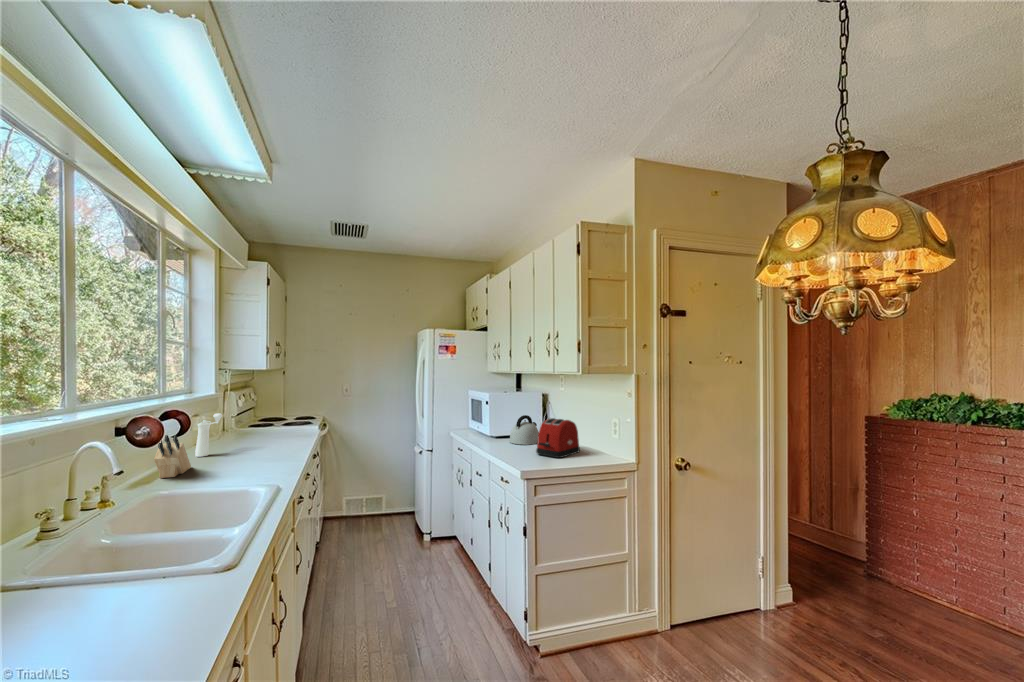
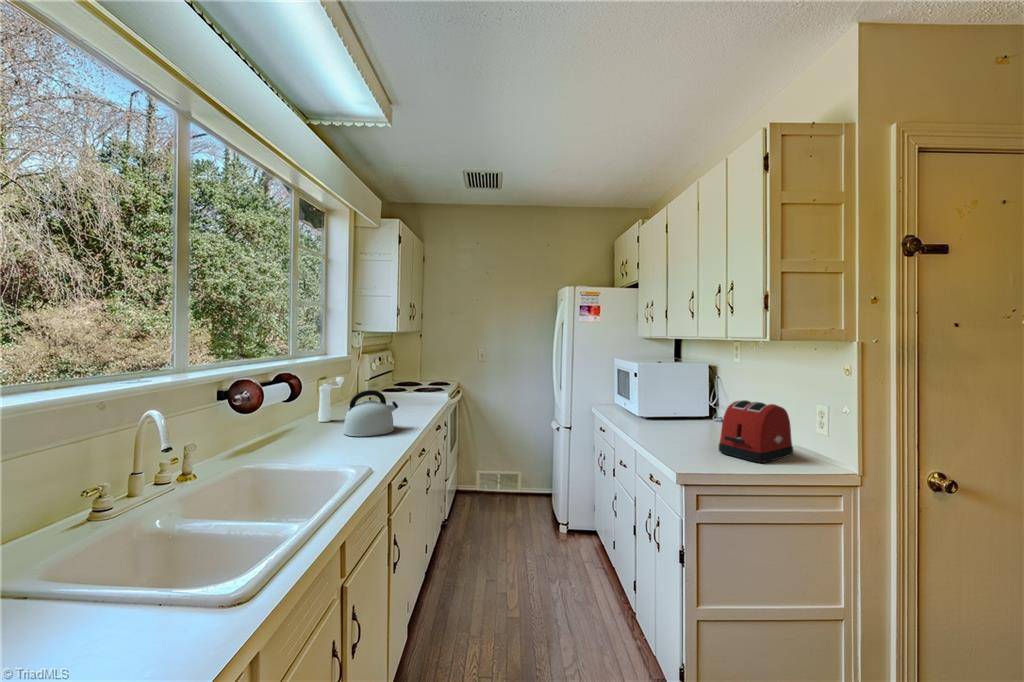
kettle: present [510,415,539,445] -> present [343,390,398,436]
knife block: present [154,435,191,478] -> none [261,398,306,445]

